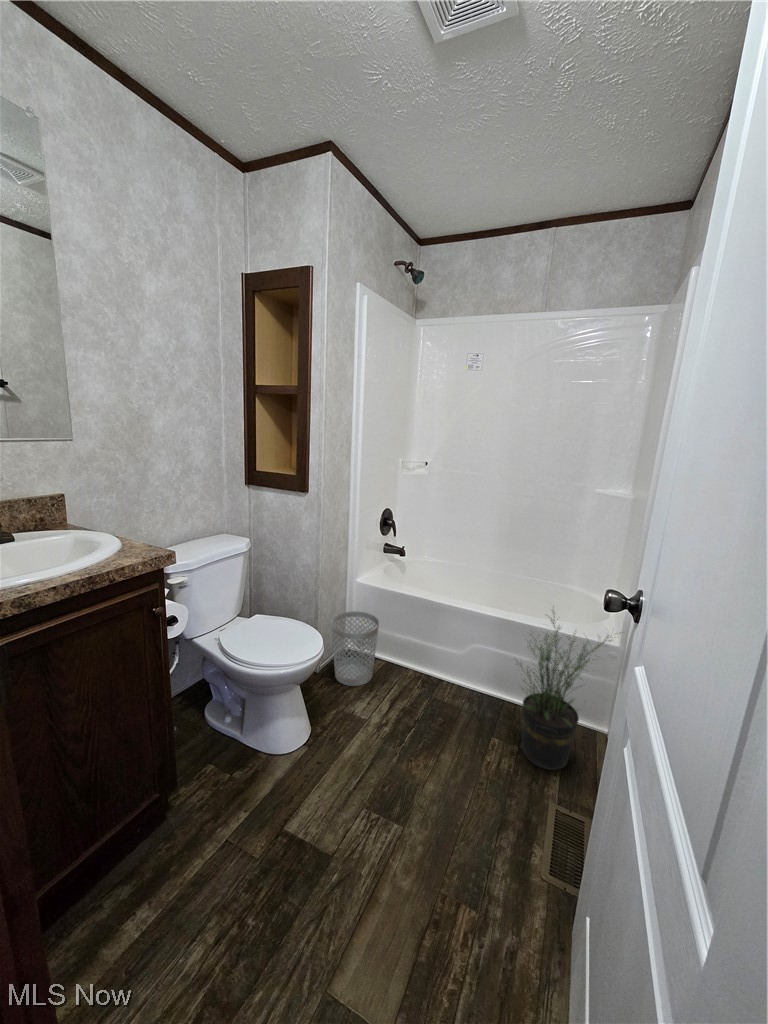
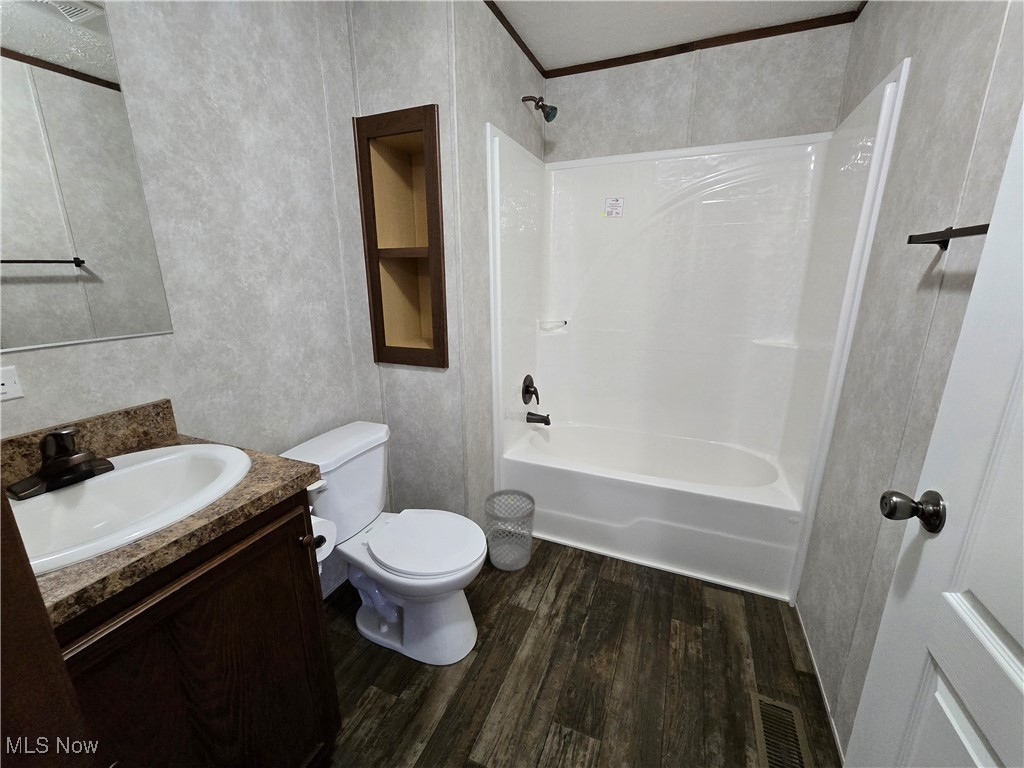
potted plant: present [517,609,610,770] -> none [690,470,821,651]

